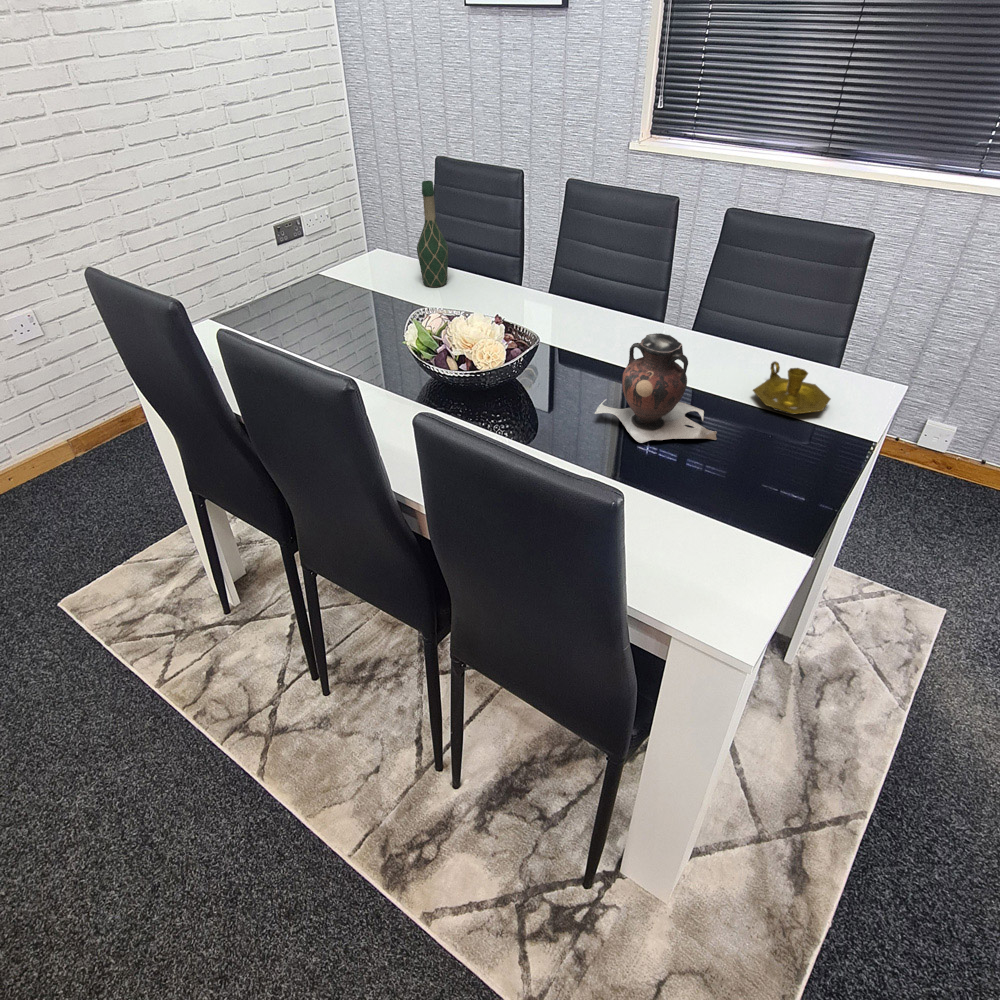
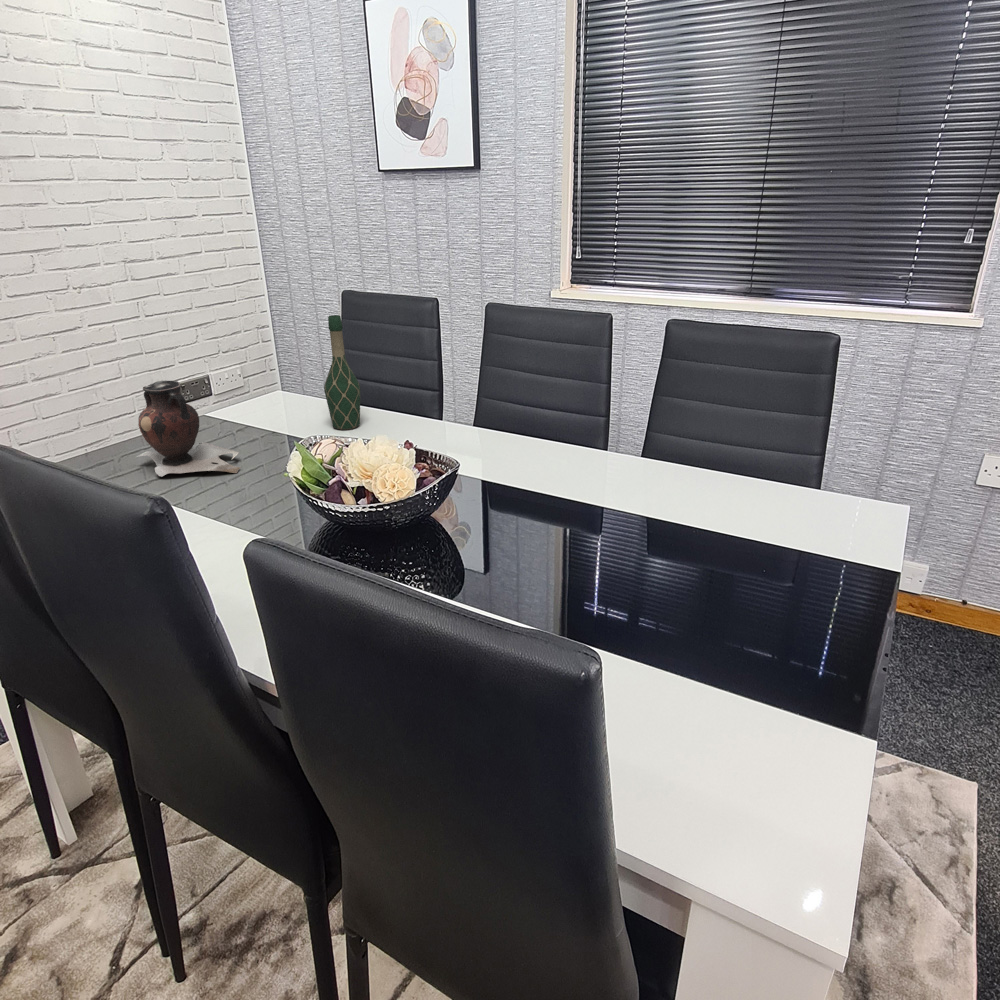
vase: present [595,333,717,443] -> present [137,381,241,477]
candlestick: present [753,361,831,415] -> none [724,487,819,548]

